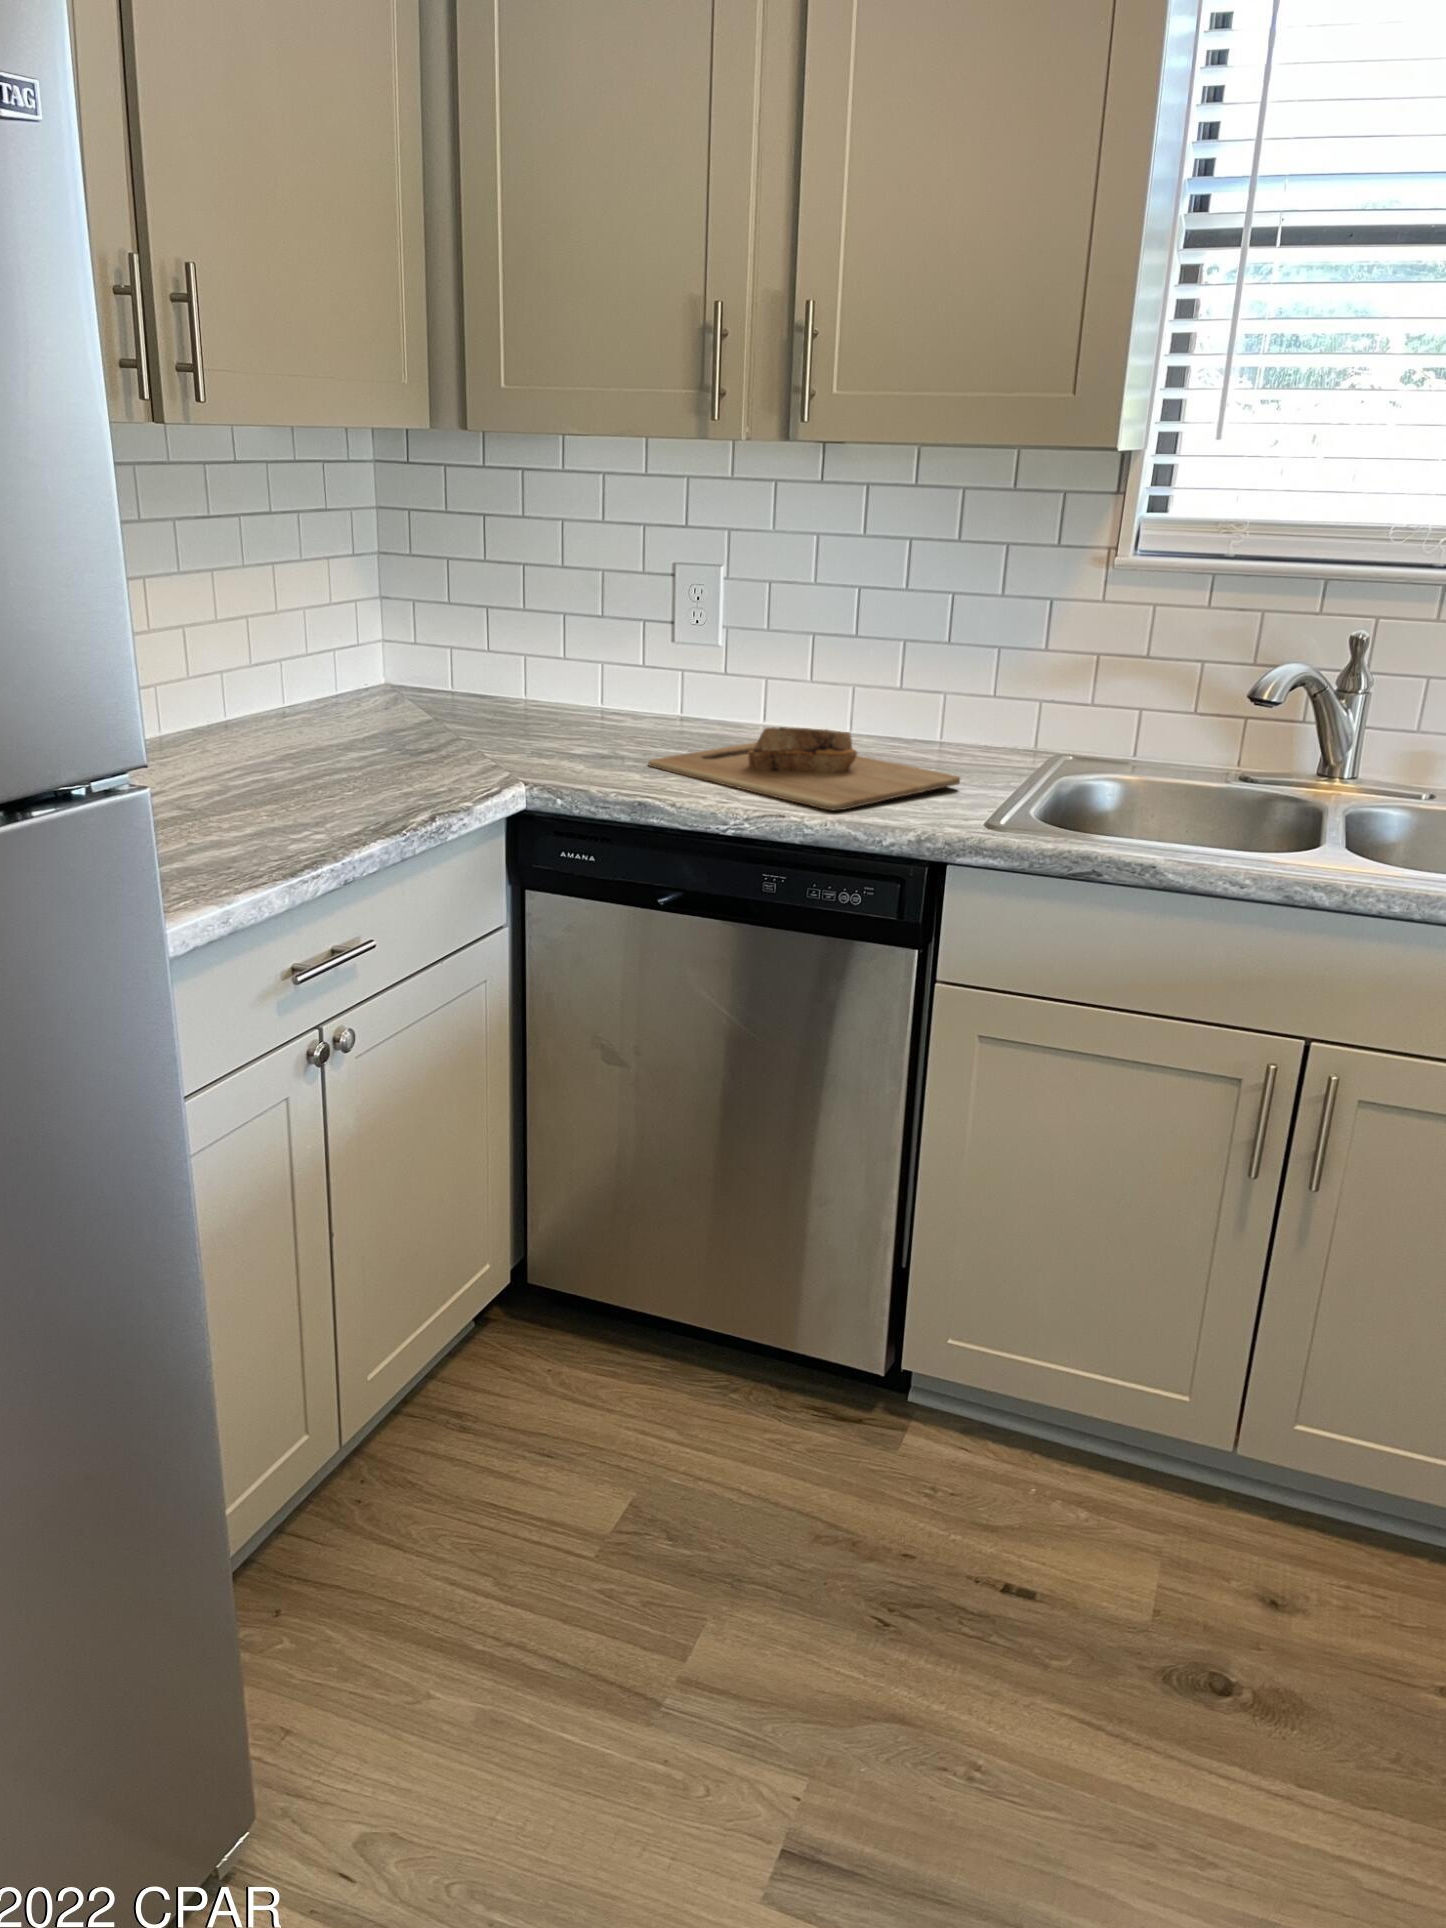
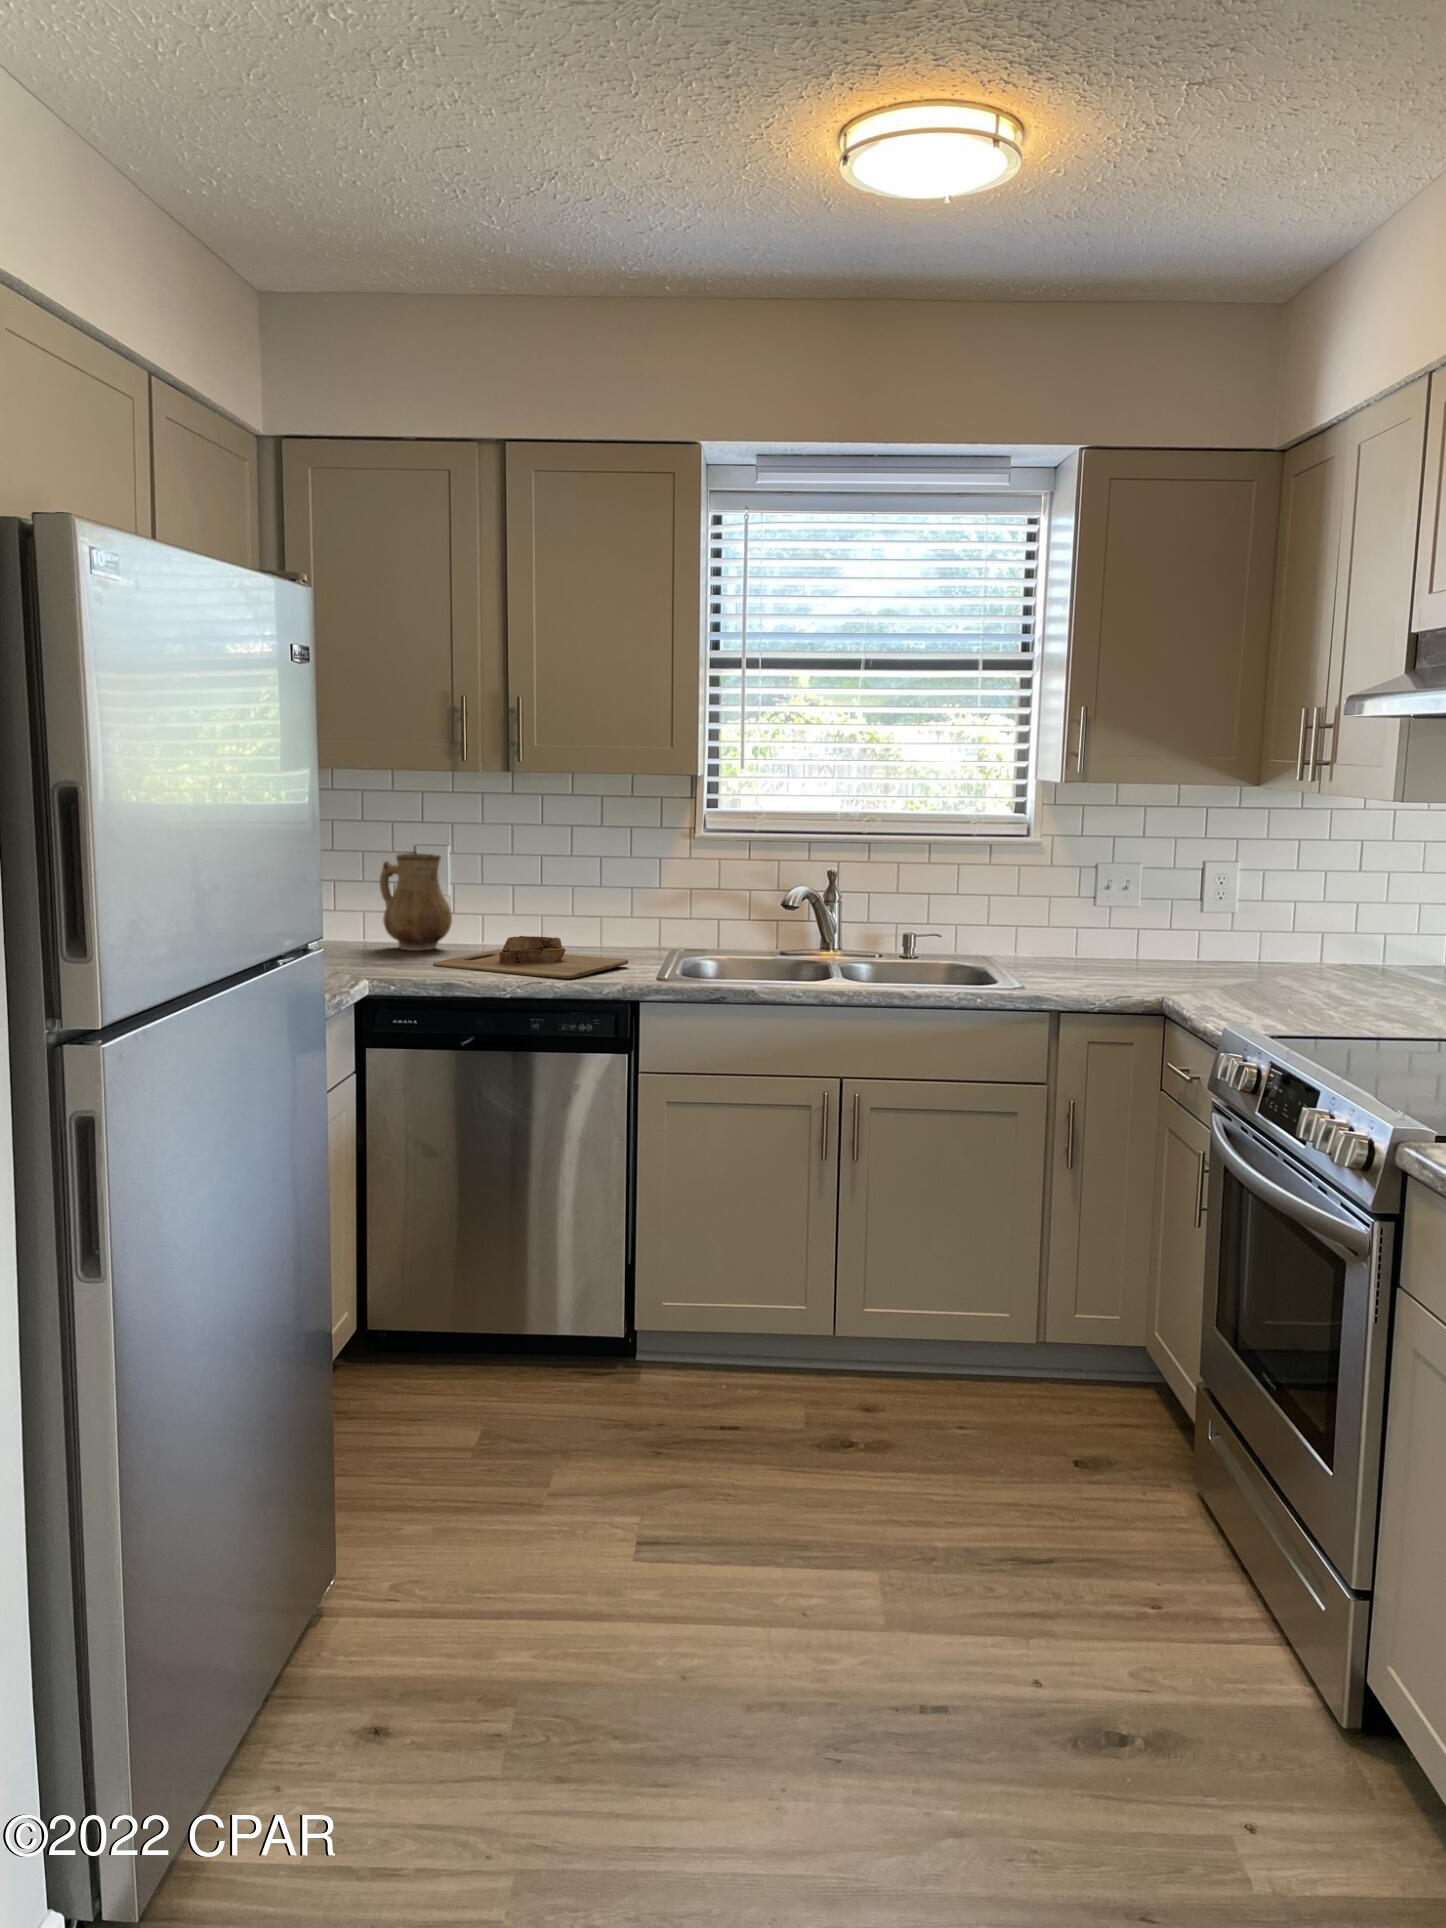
ceramic pitcher: none [614,578,716,732] -> present [380,853,452,951]

